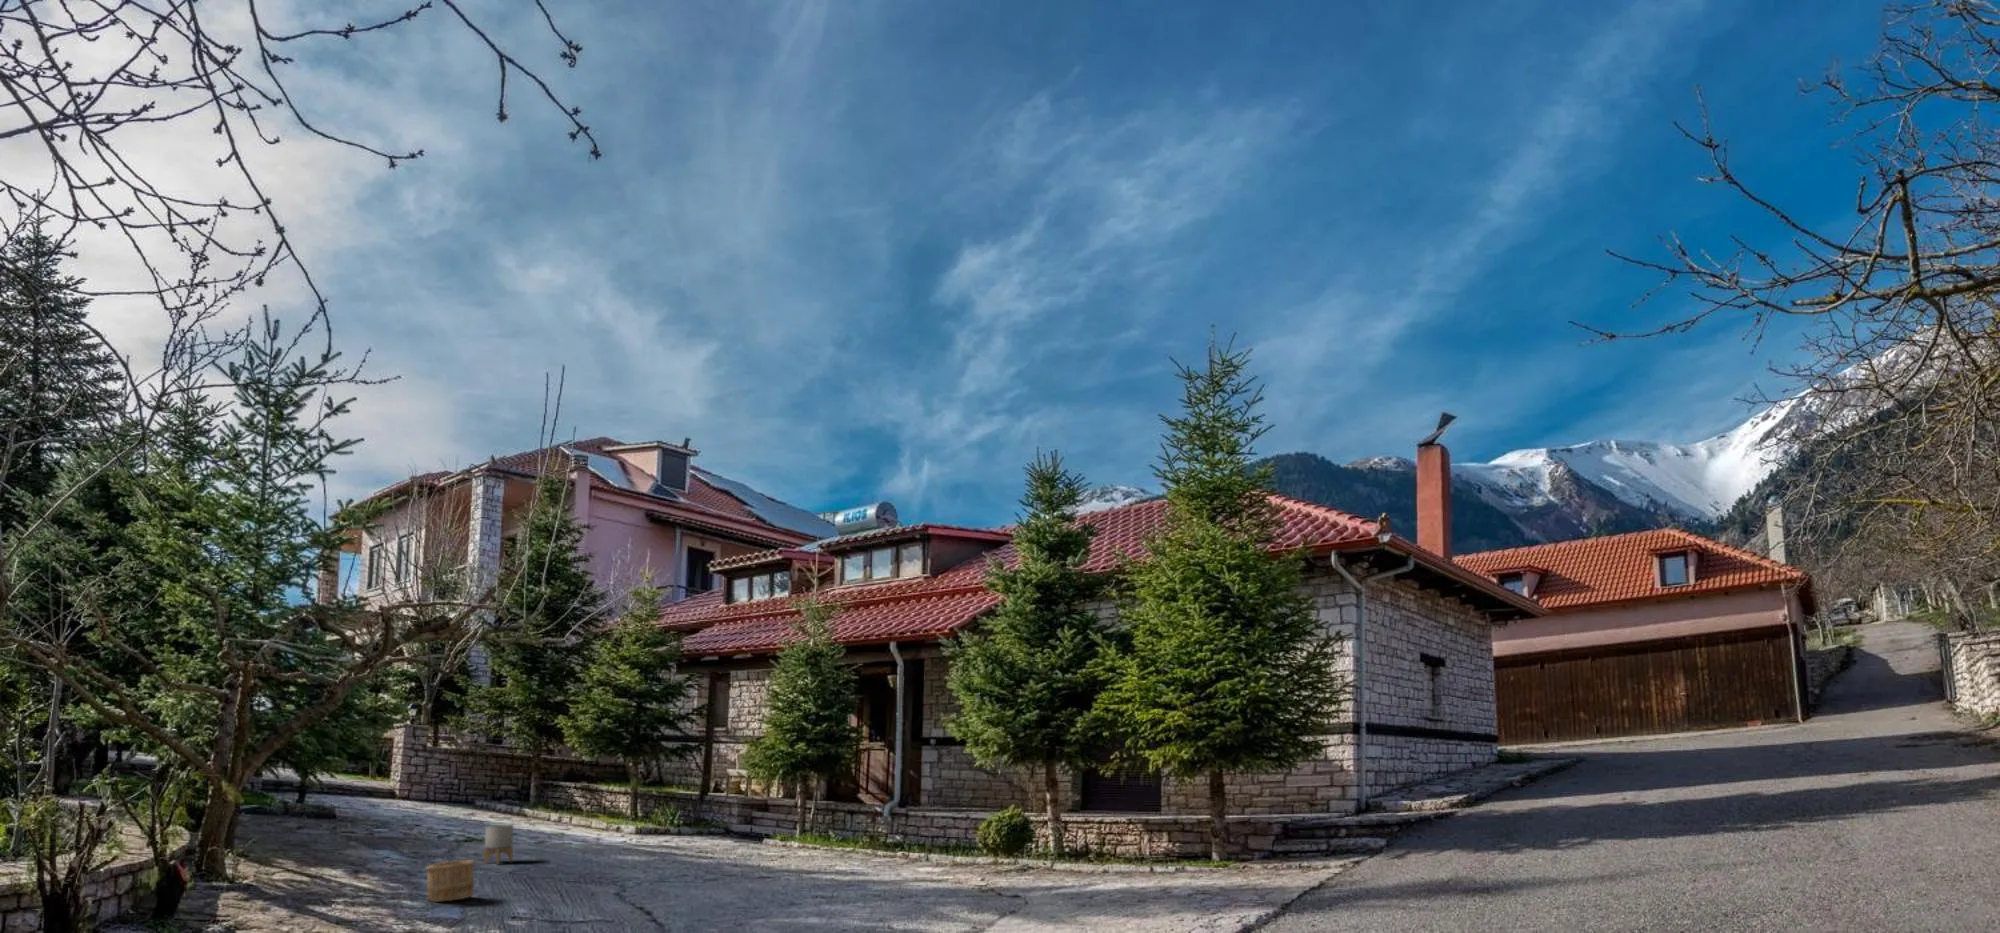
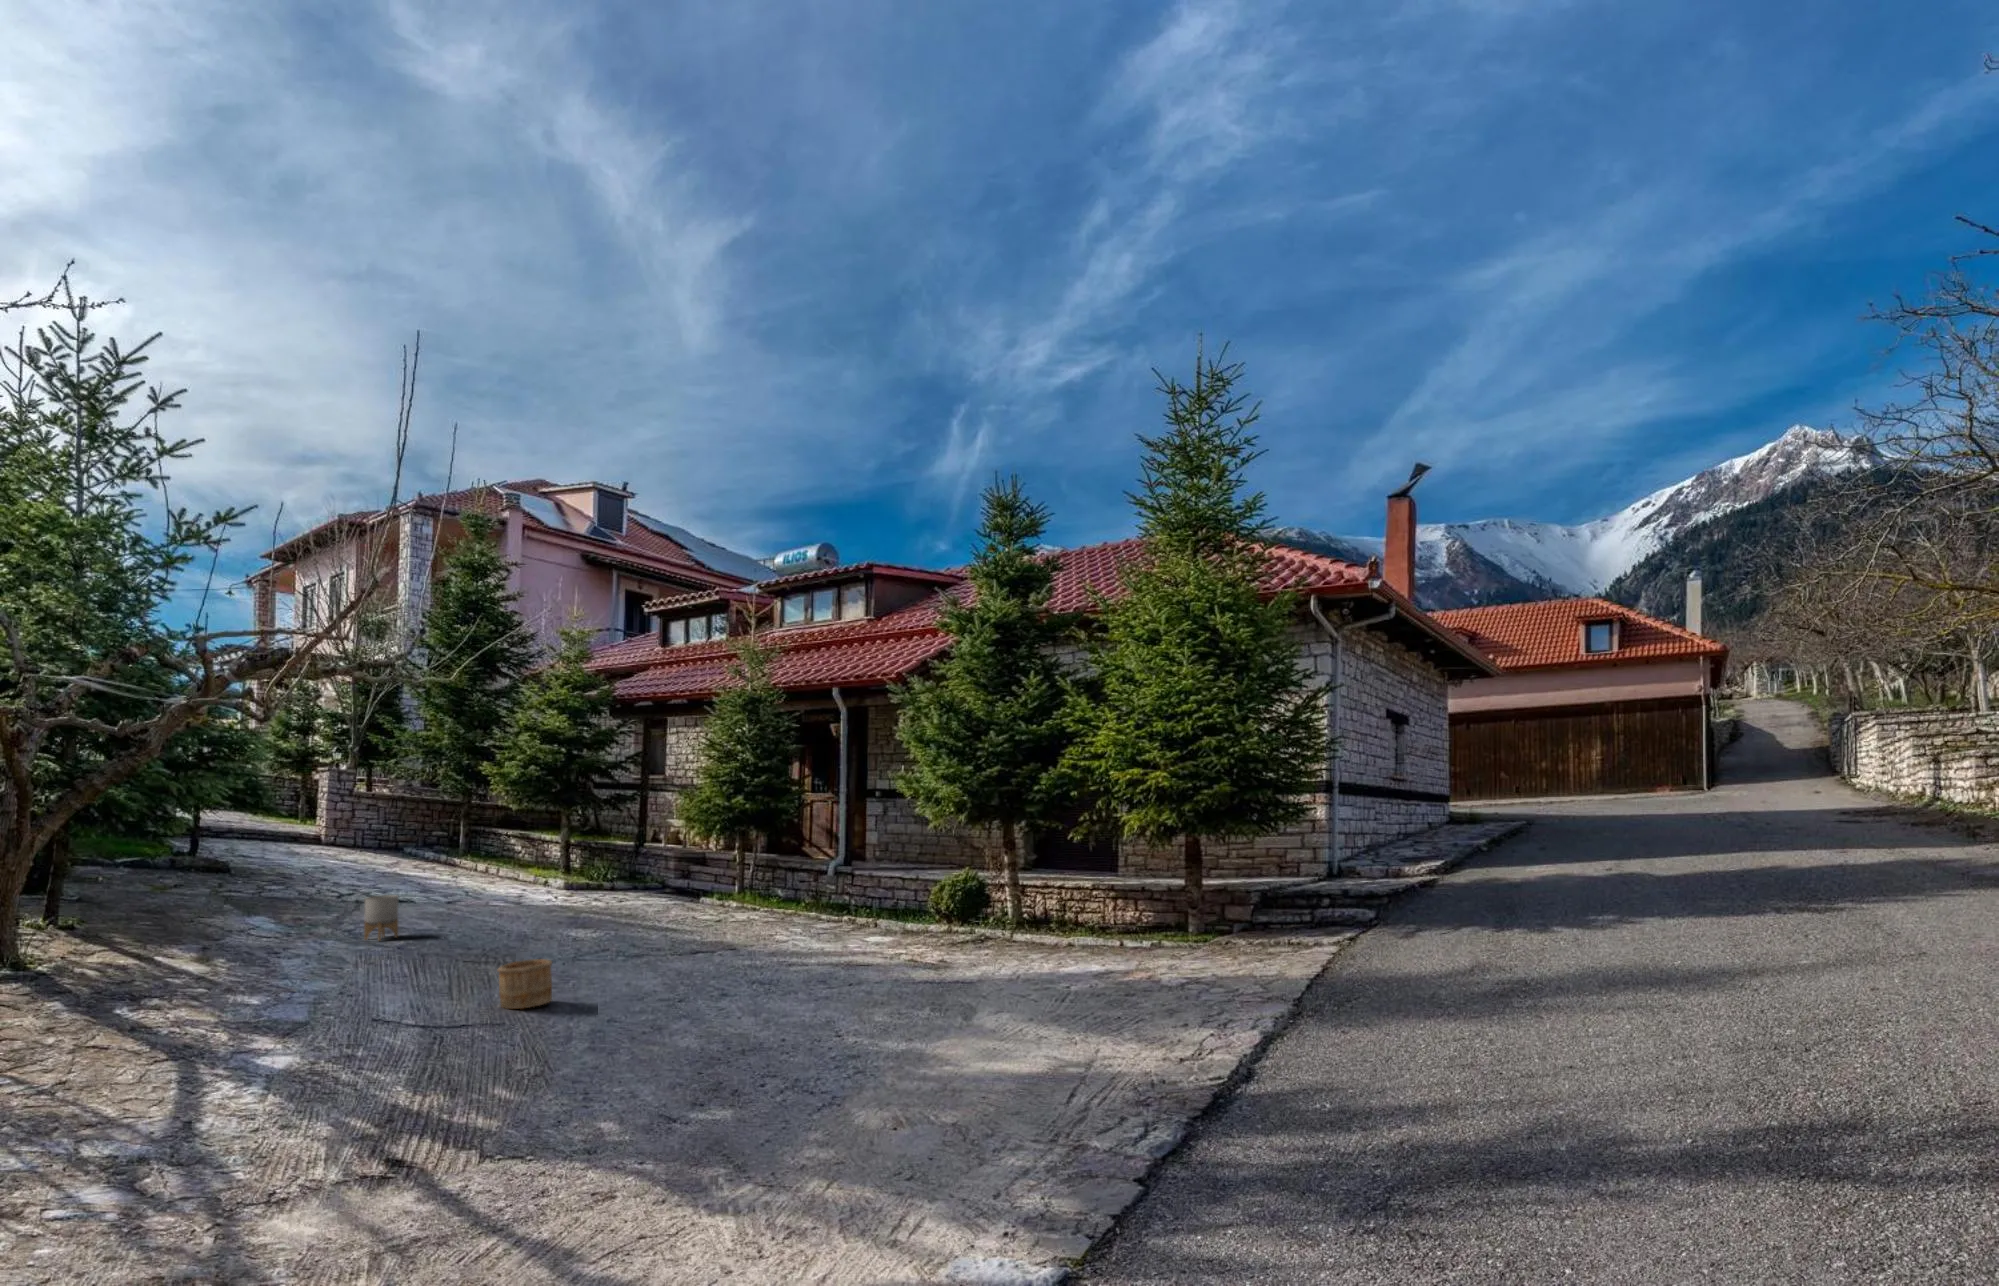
wooden bucket: present [427,860,475,902] -> present [498,959,553,1009]

